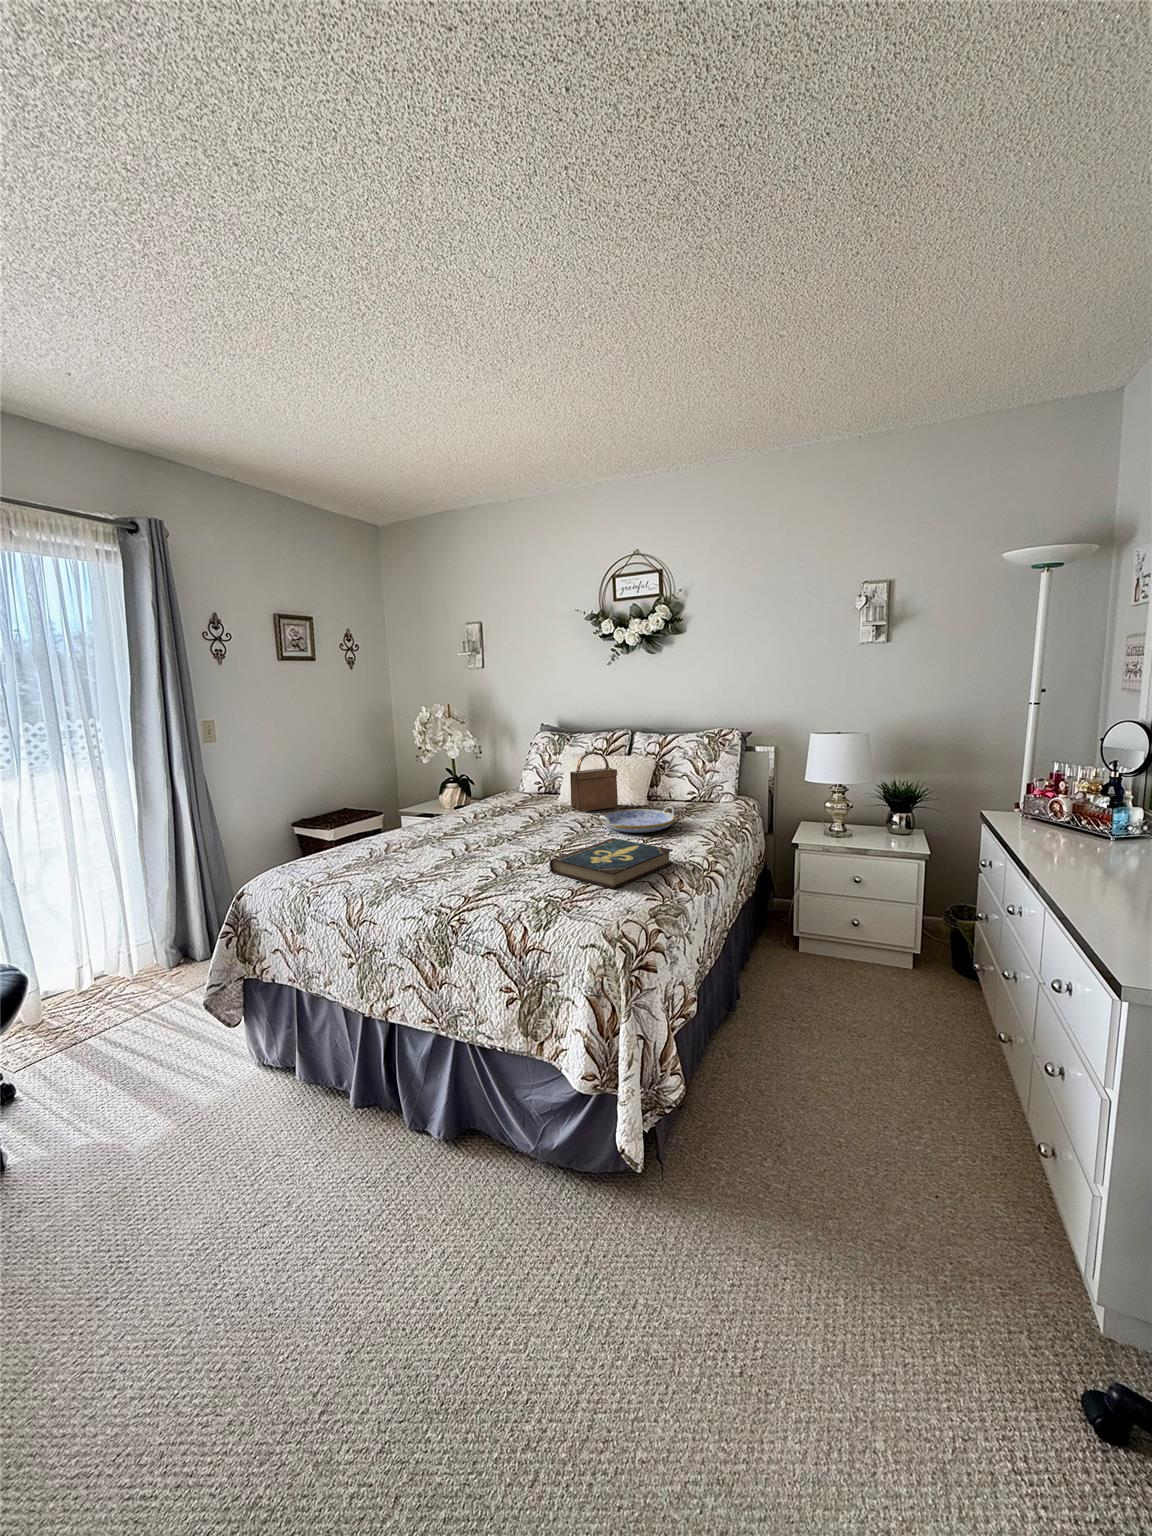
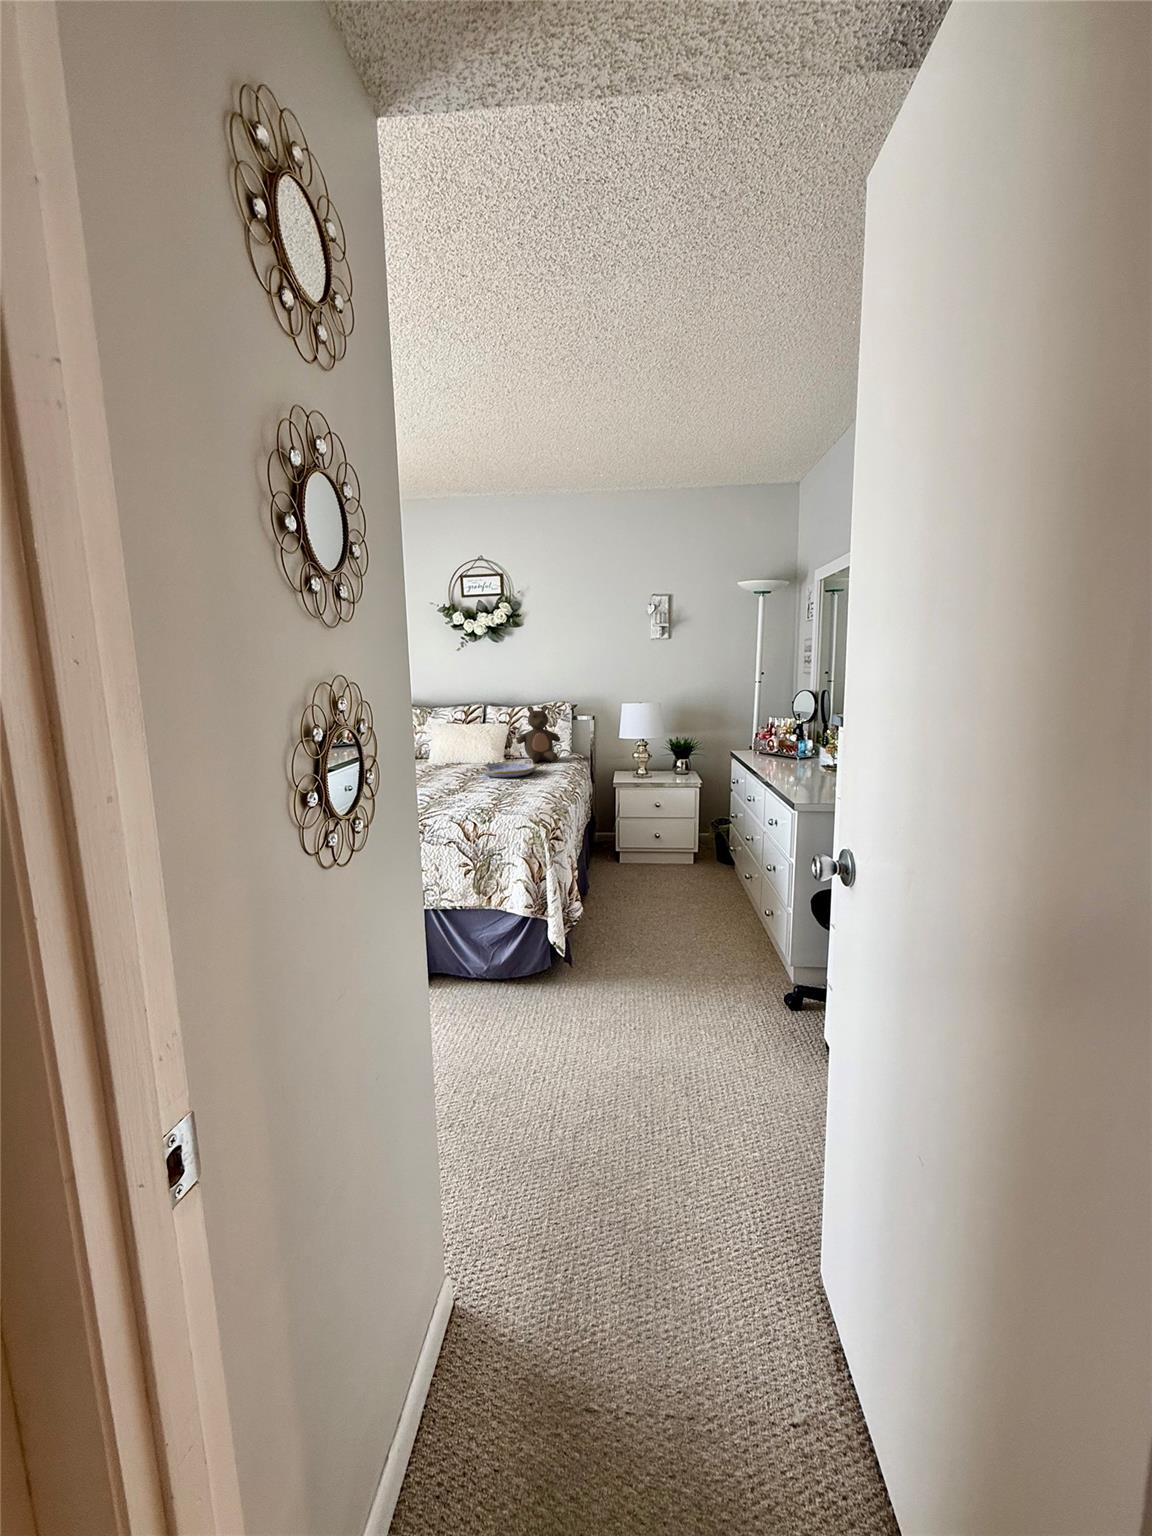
stuffed bear: none [664,734,723,809] -> present [516,705,560,763]
handbag: present [570,752,618,812] -> none [444,721,483,768]
book: present [550,838,673,889] -> none [465,778,548,804]

